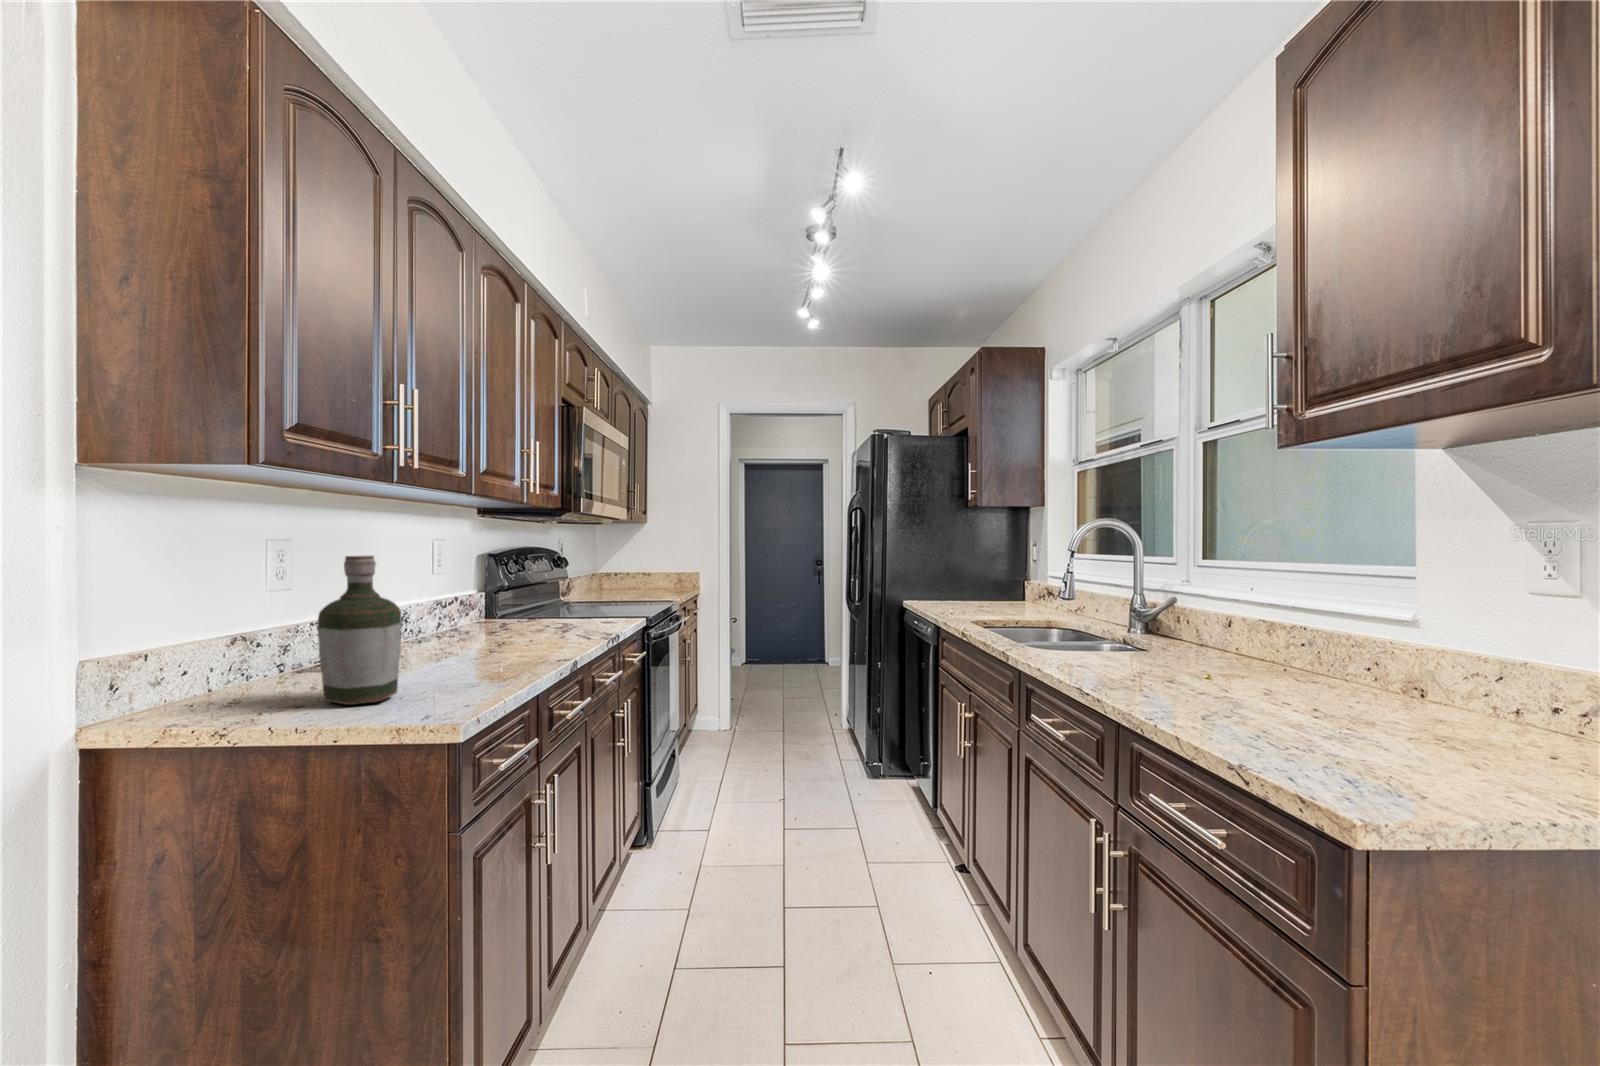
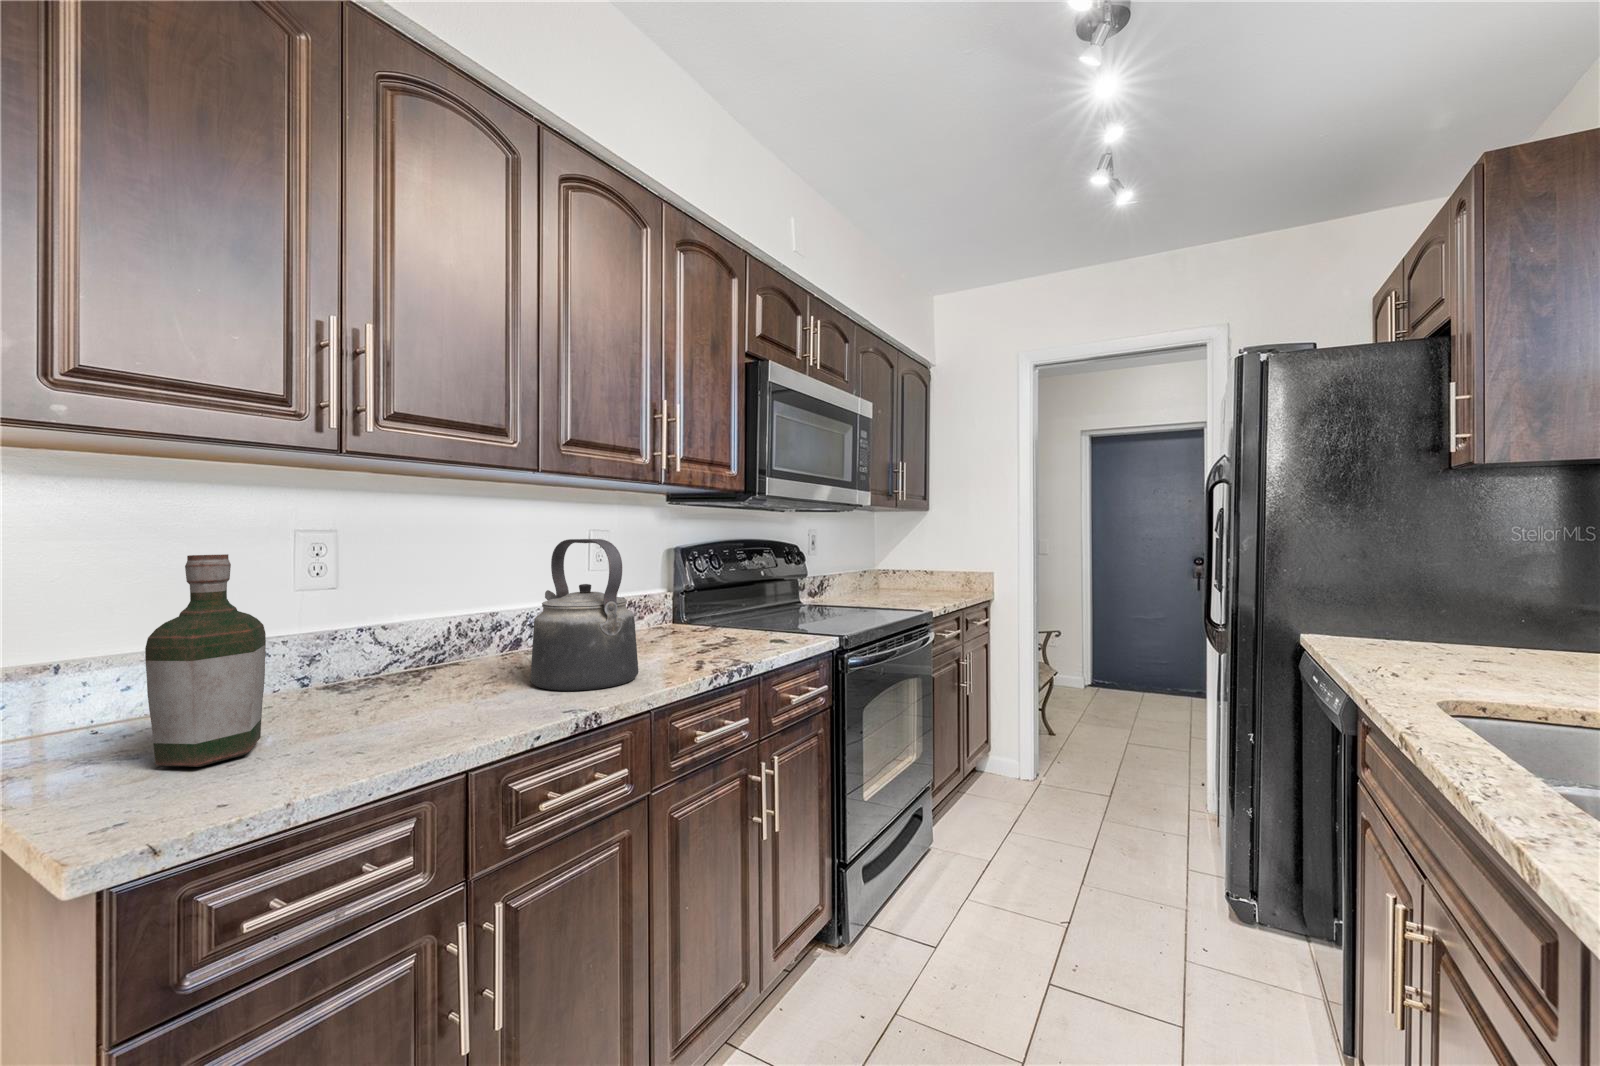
kettle: none [464,546,559,656] -> present [530,539,638,691]

